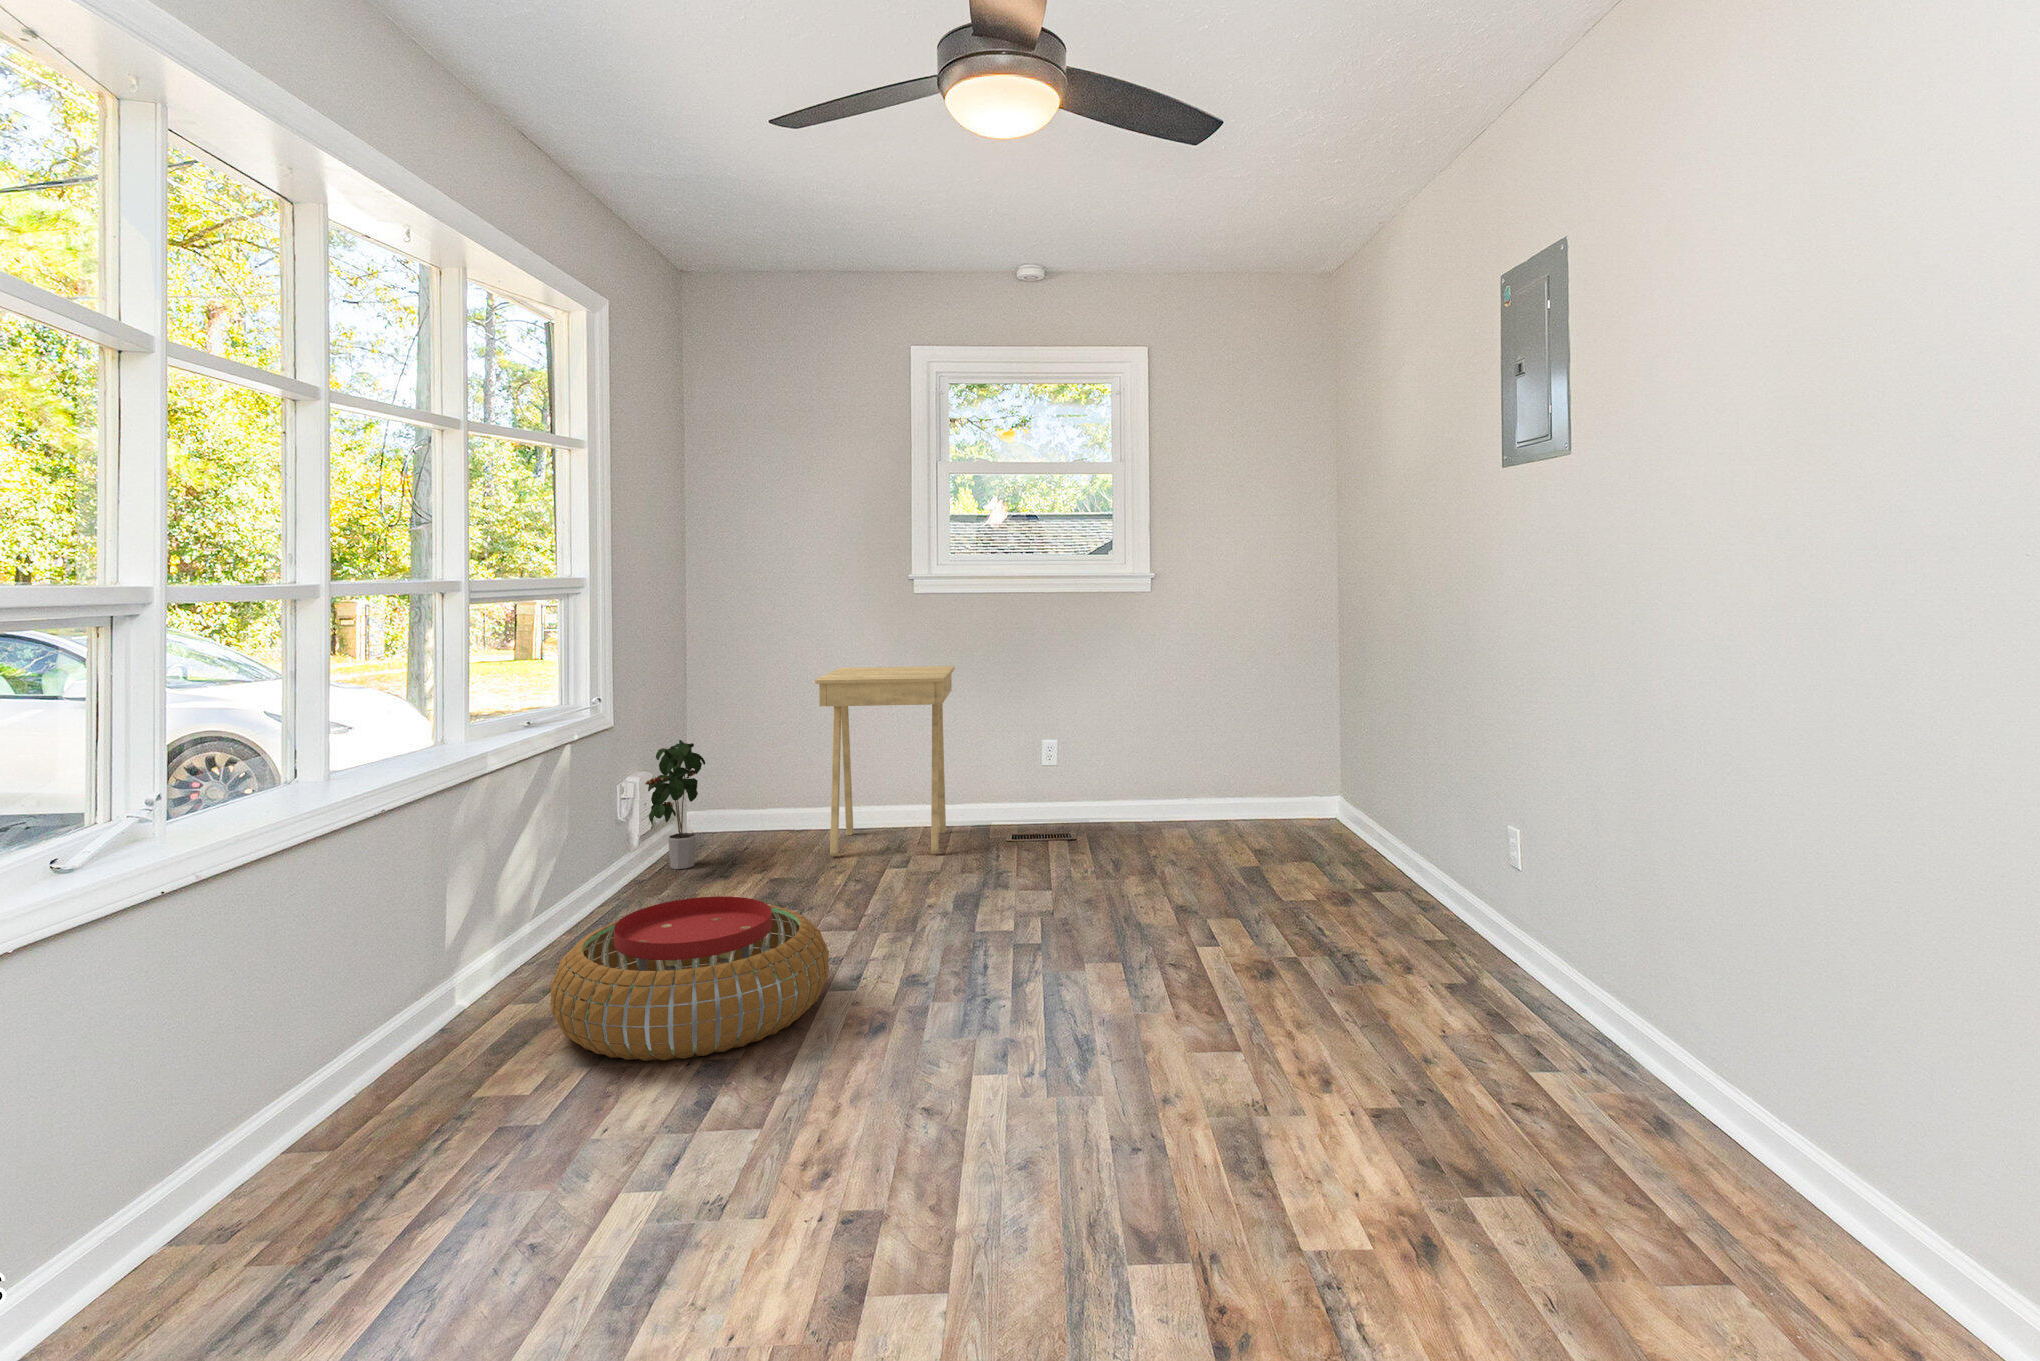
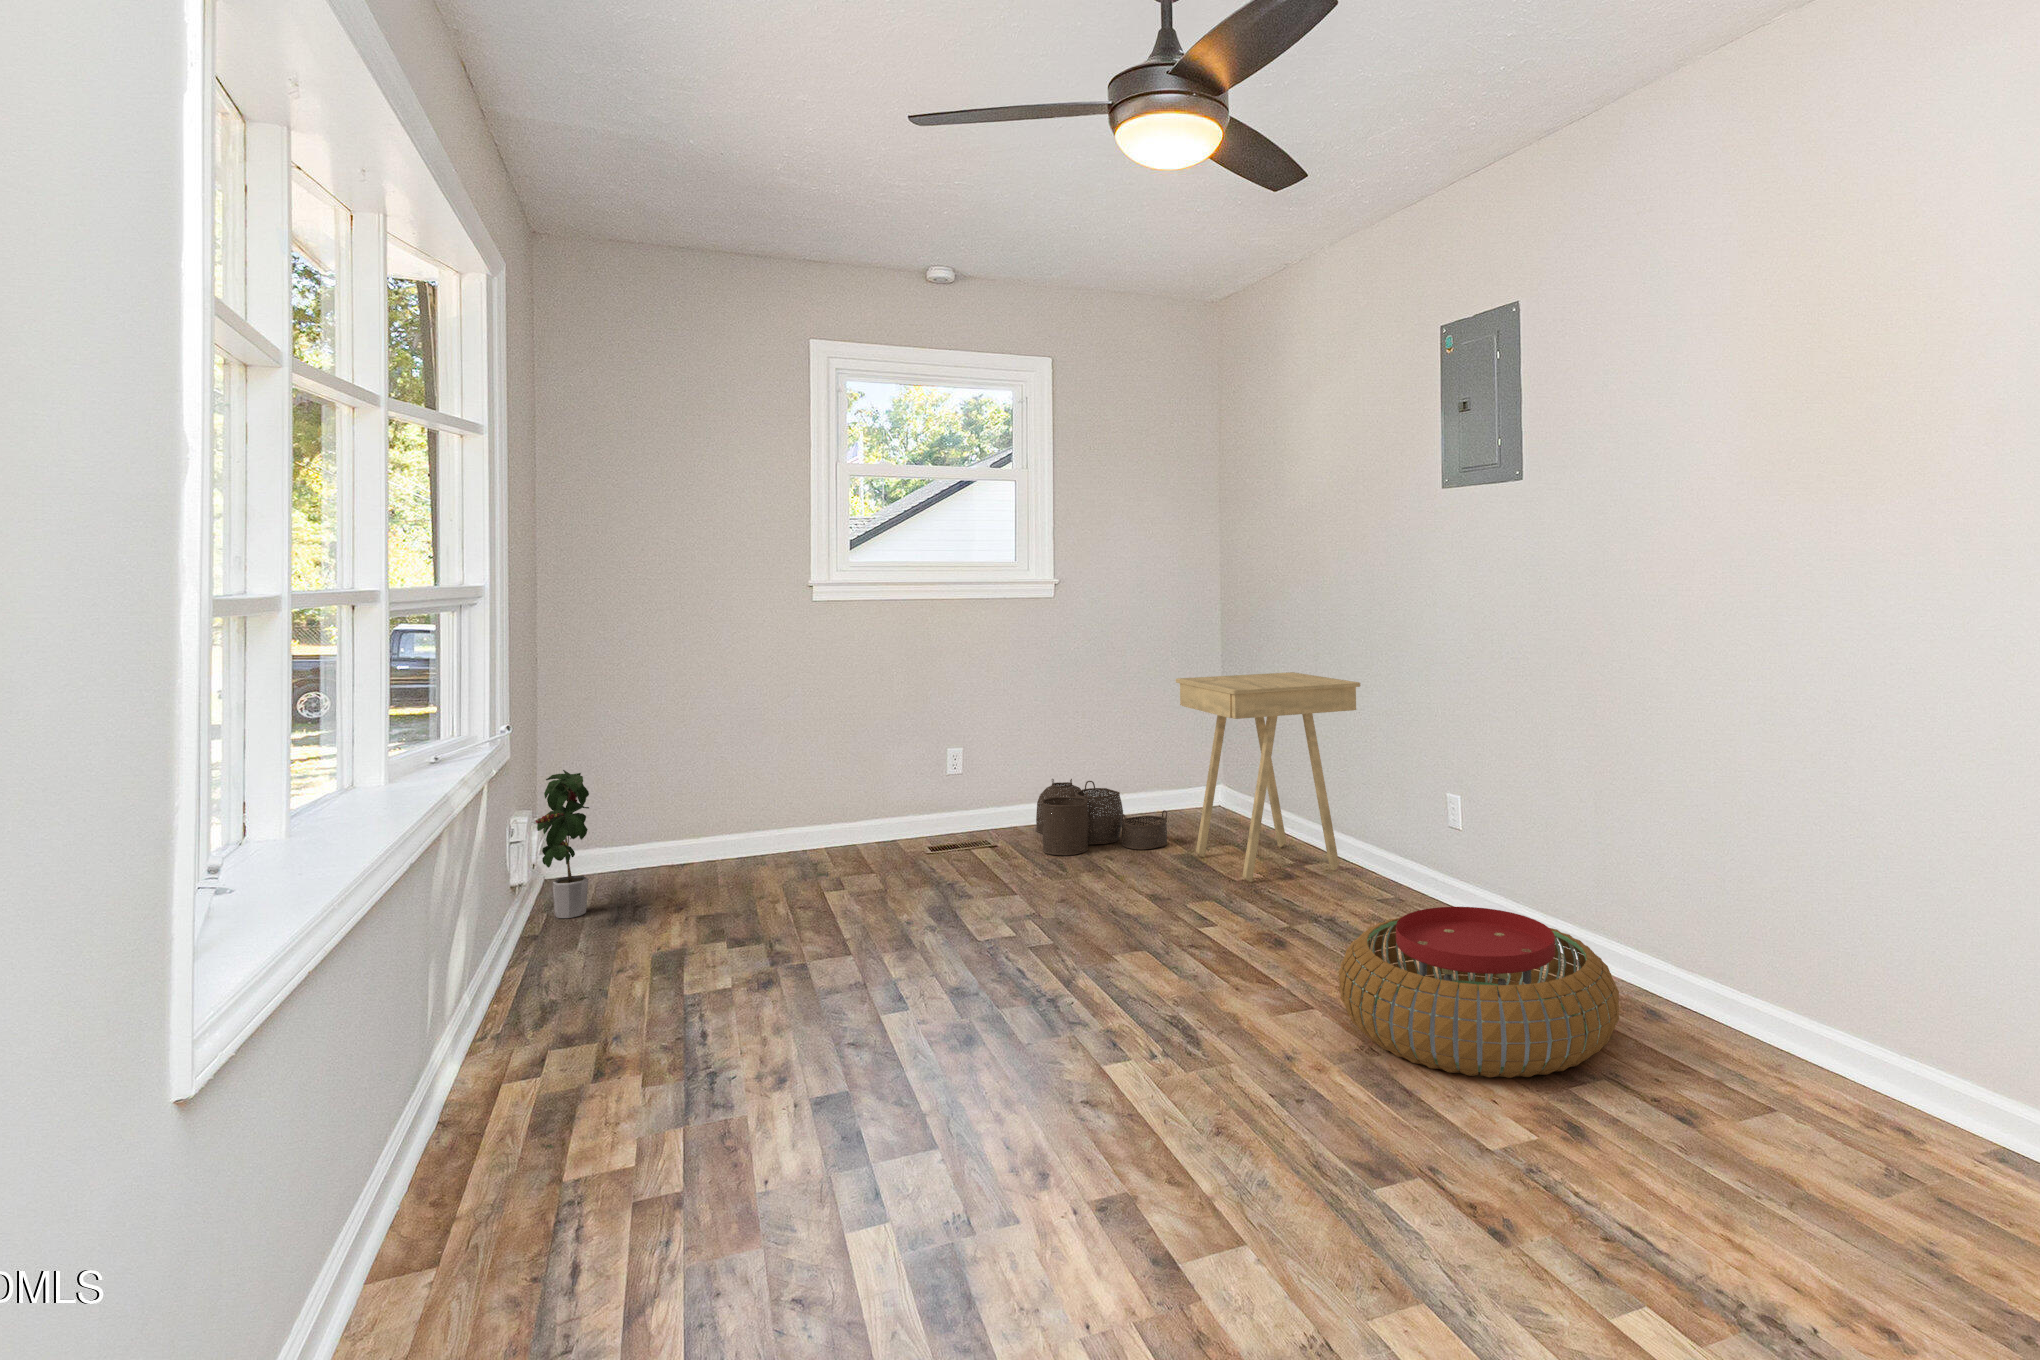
side table: present [815,666,955,856] -> present [1176,672,1360,882]
woven basket: none [1112,777,1246,857] -> present [1036,779,1167,855]
pouf: present [550,896,829,1061] -> present [1339,907,1619,1078]

